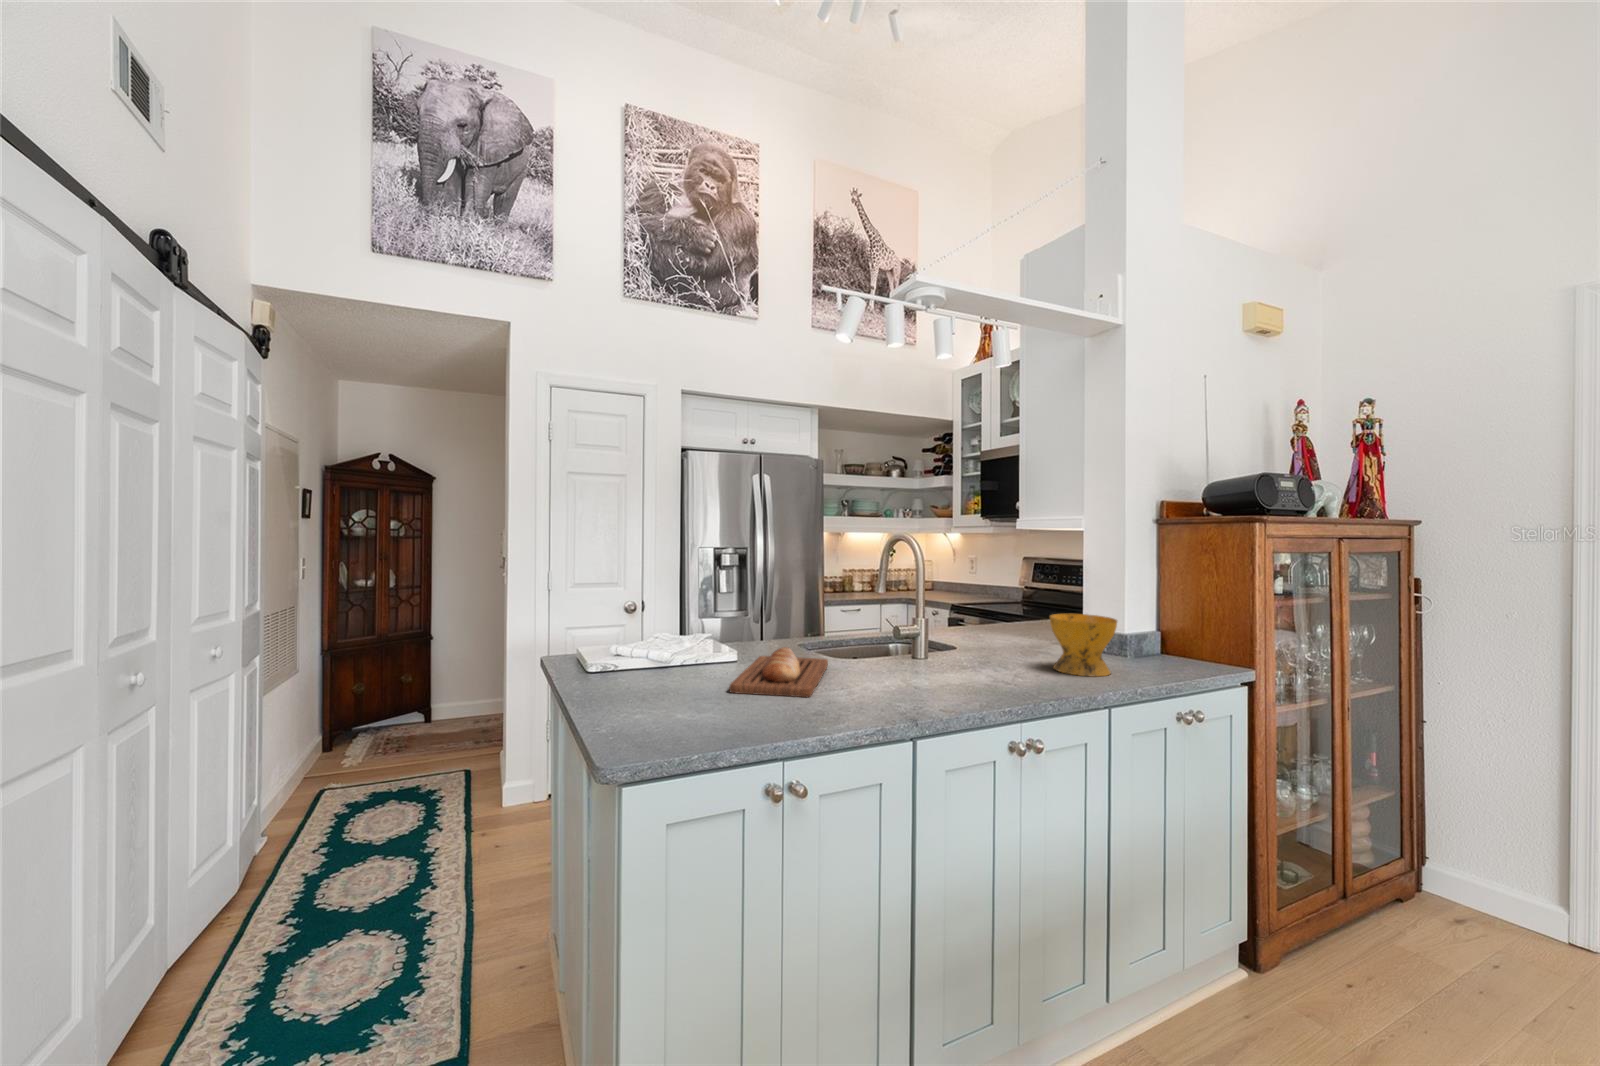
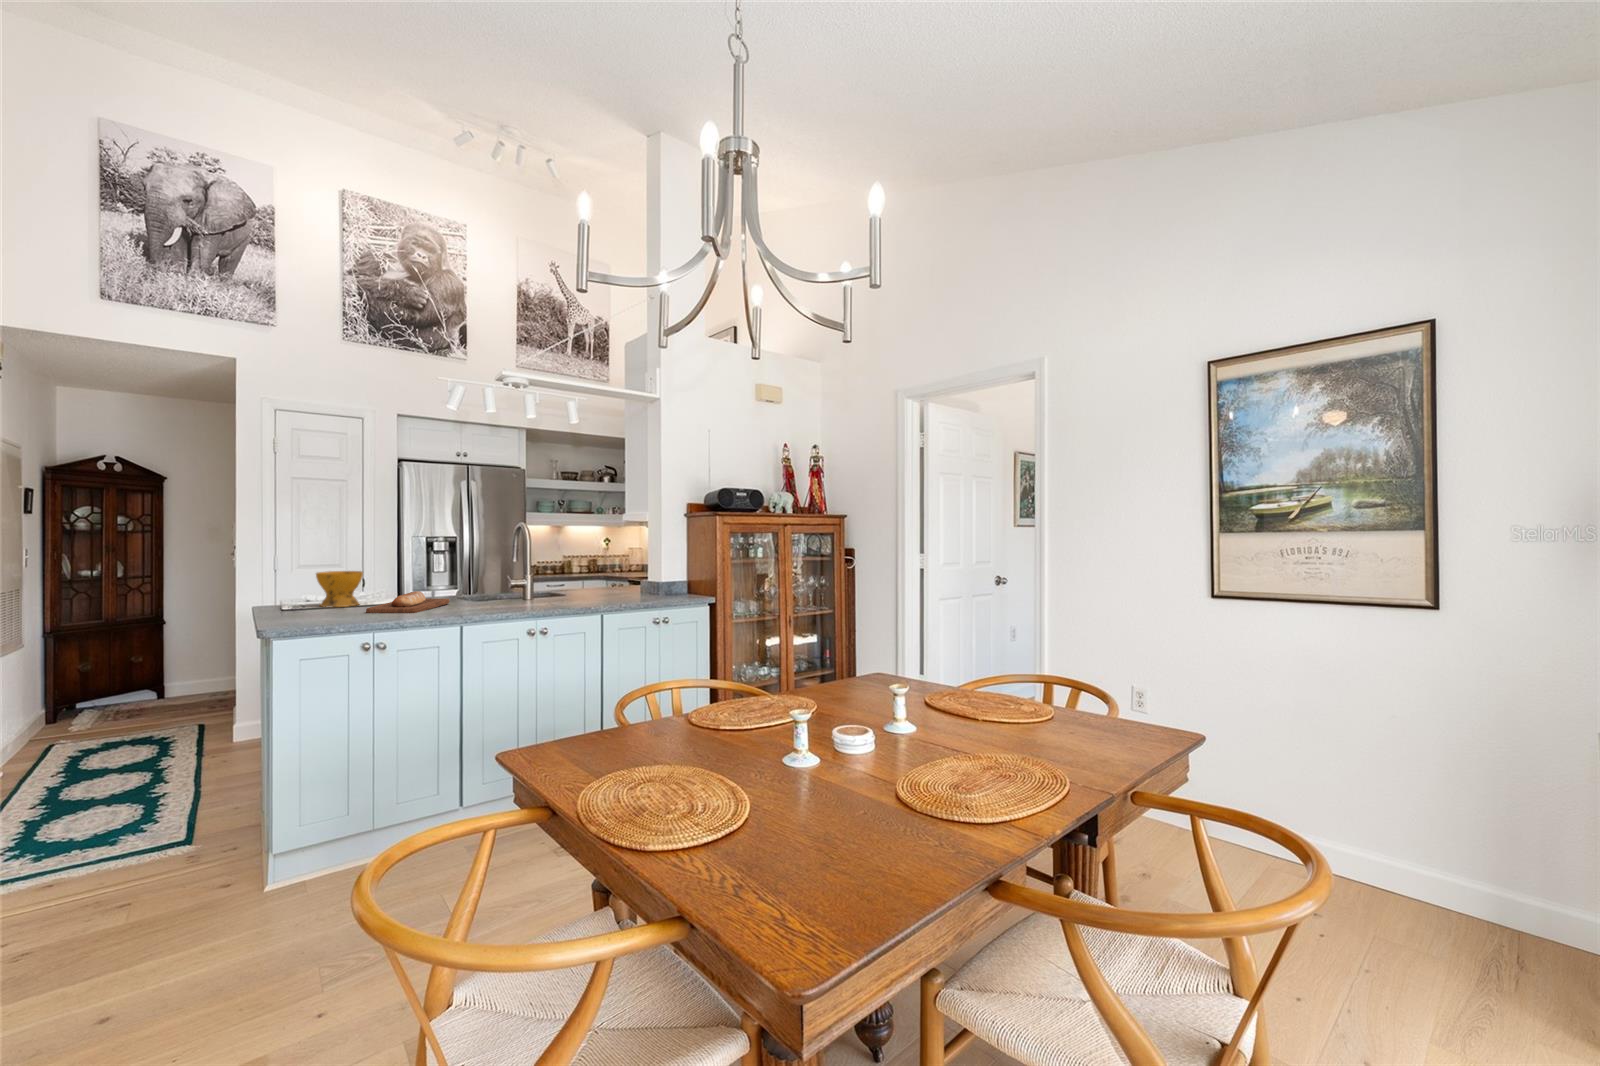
bowl: present [1050,614,1117,677] -> present [316,571,363,607]

